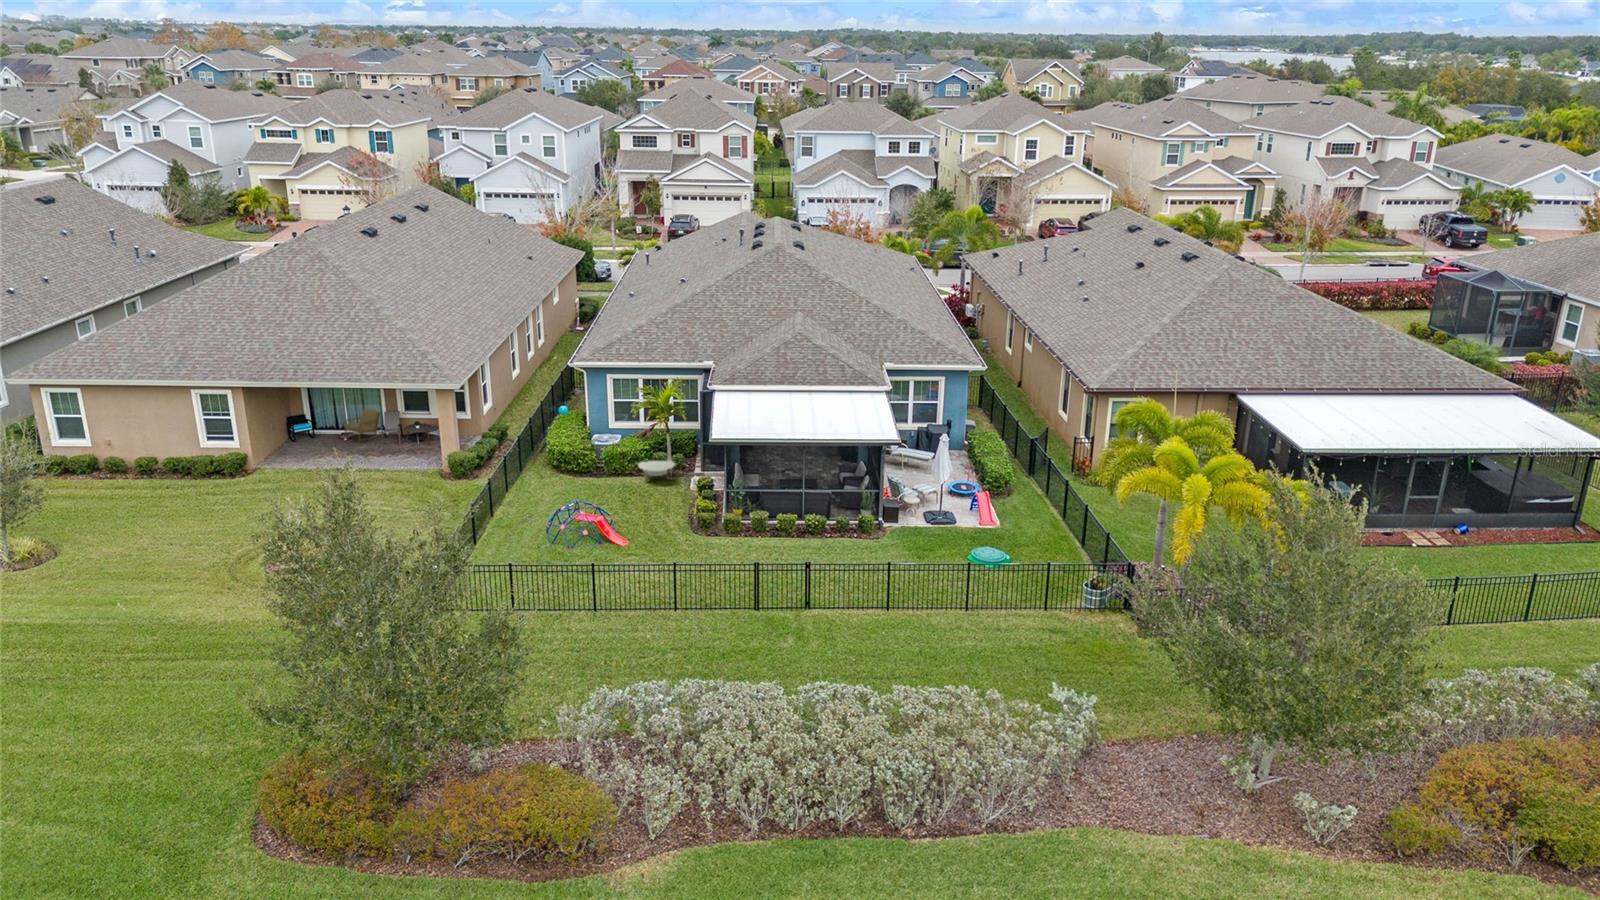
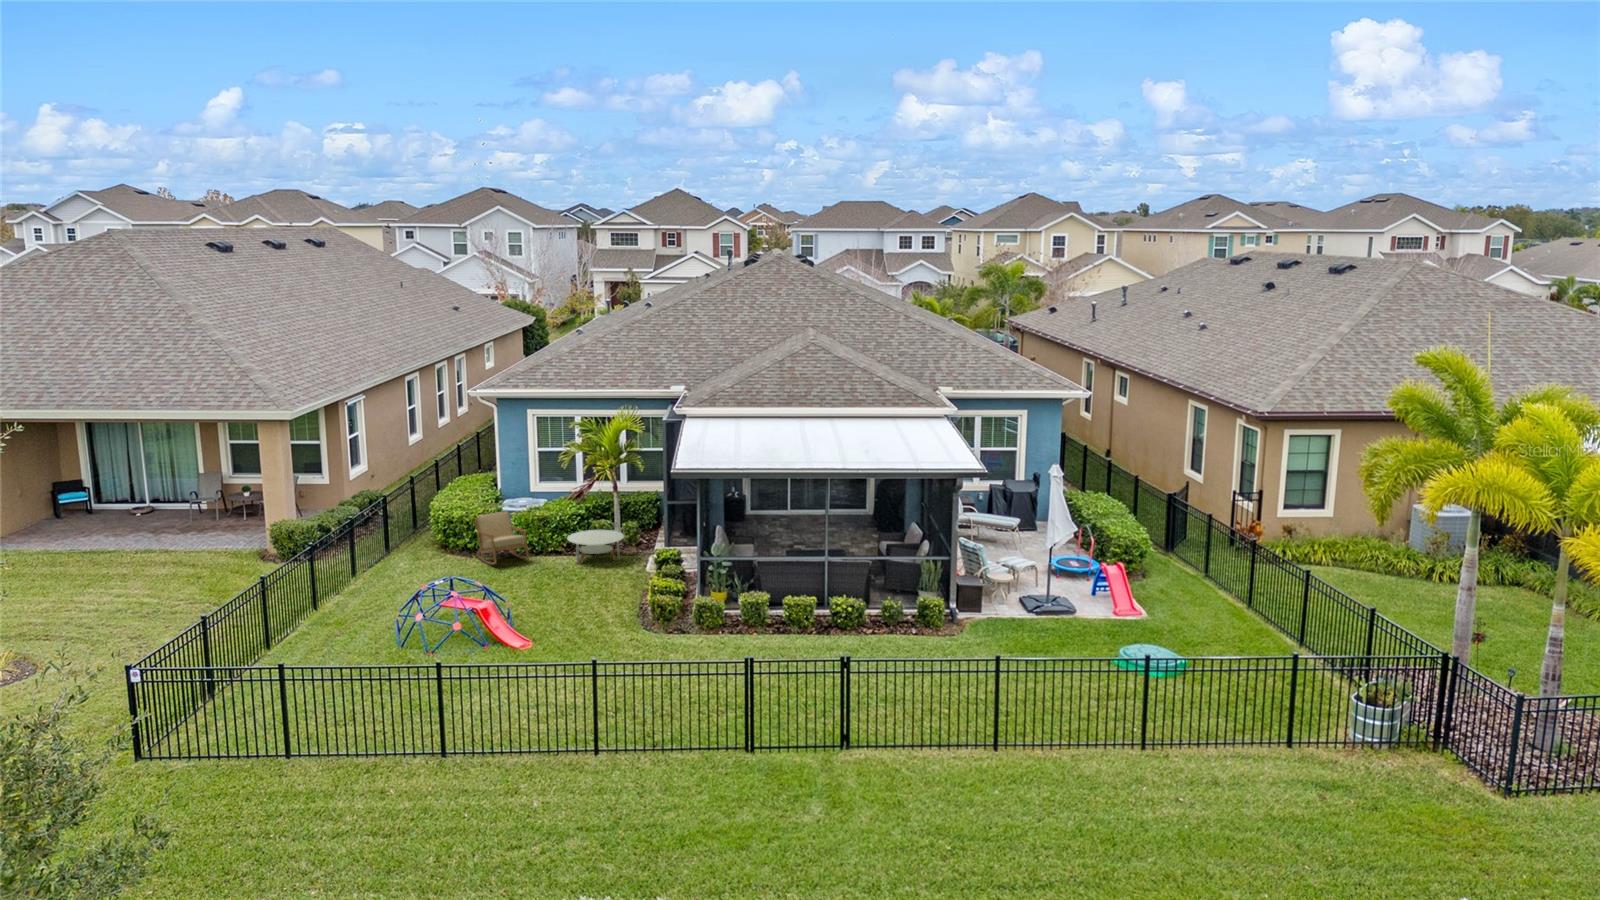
chair: present [344,408,382,440] -> present [475,511,529,565]

